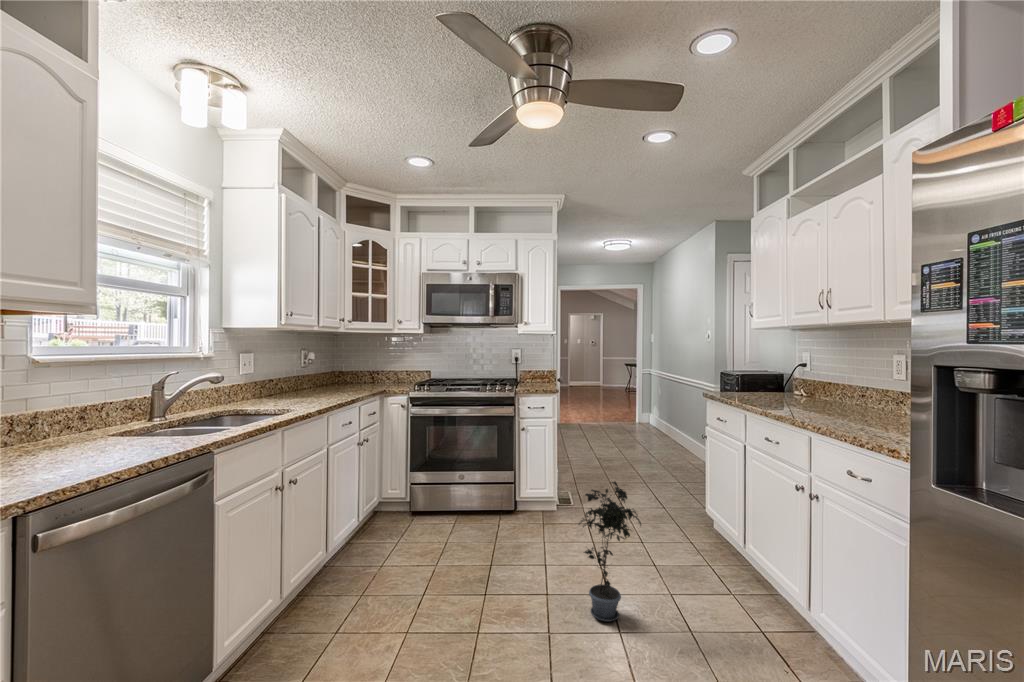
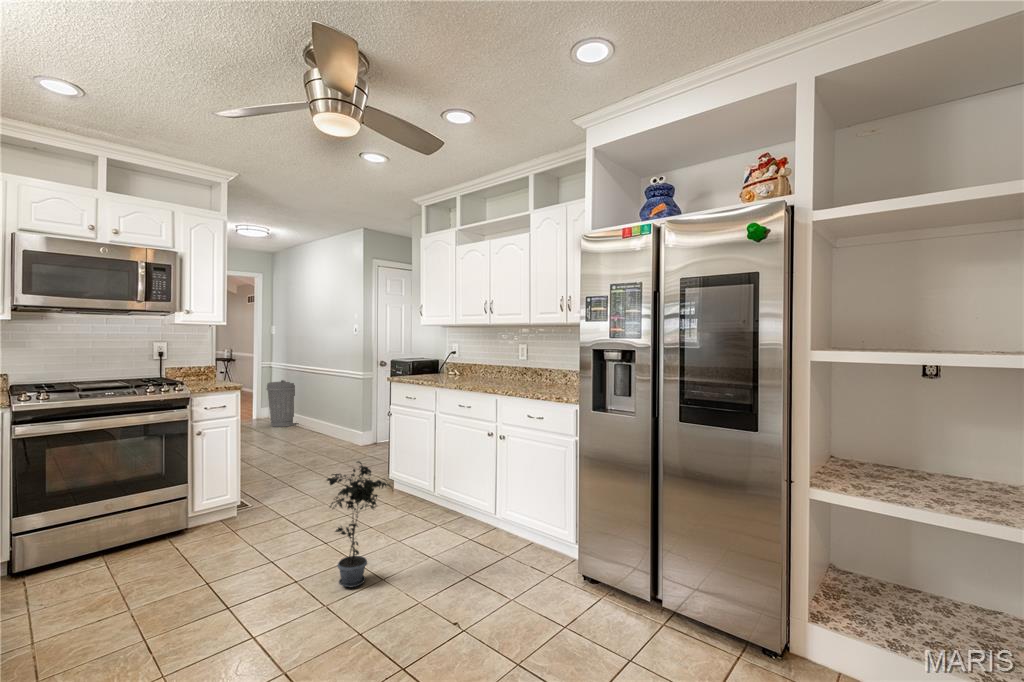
trash can: none [629,388,660,433] -> present [266,380,296,427]

